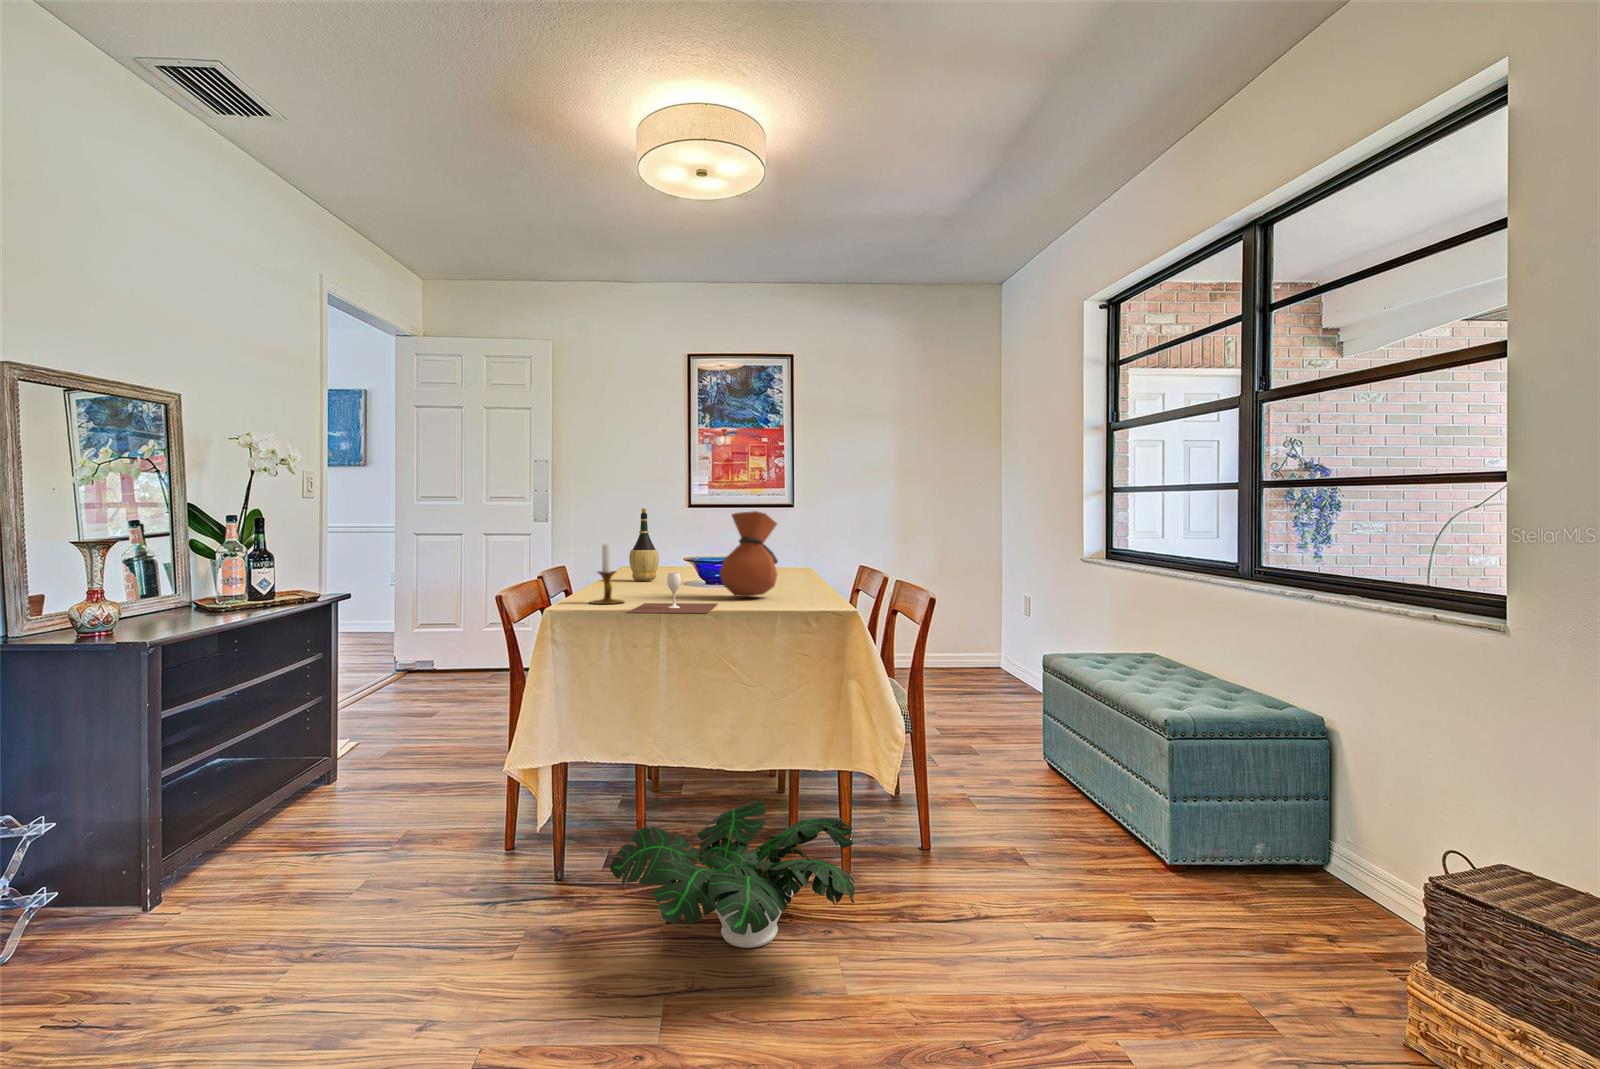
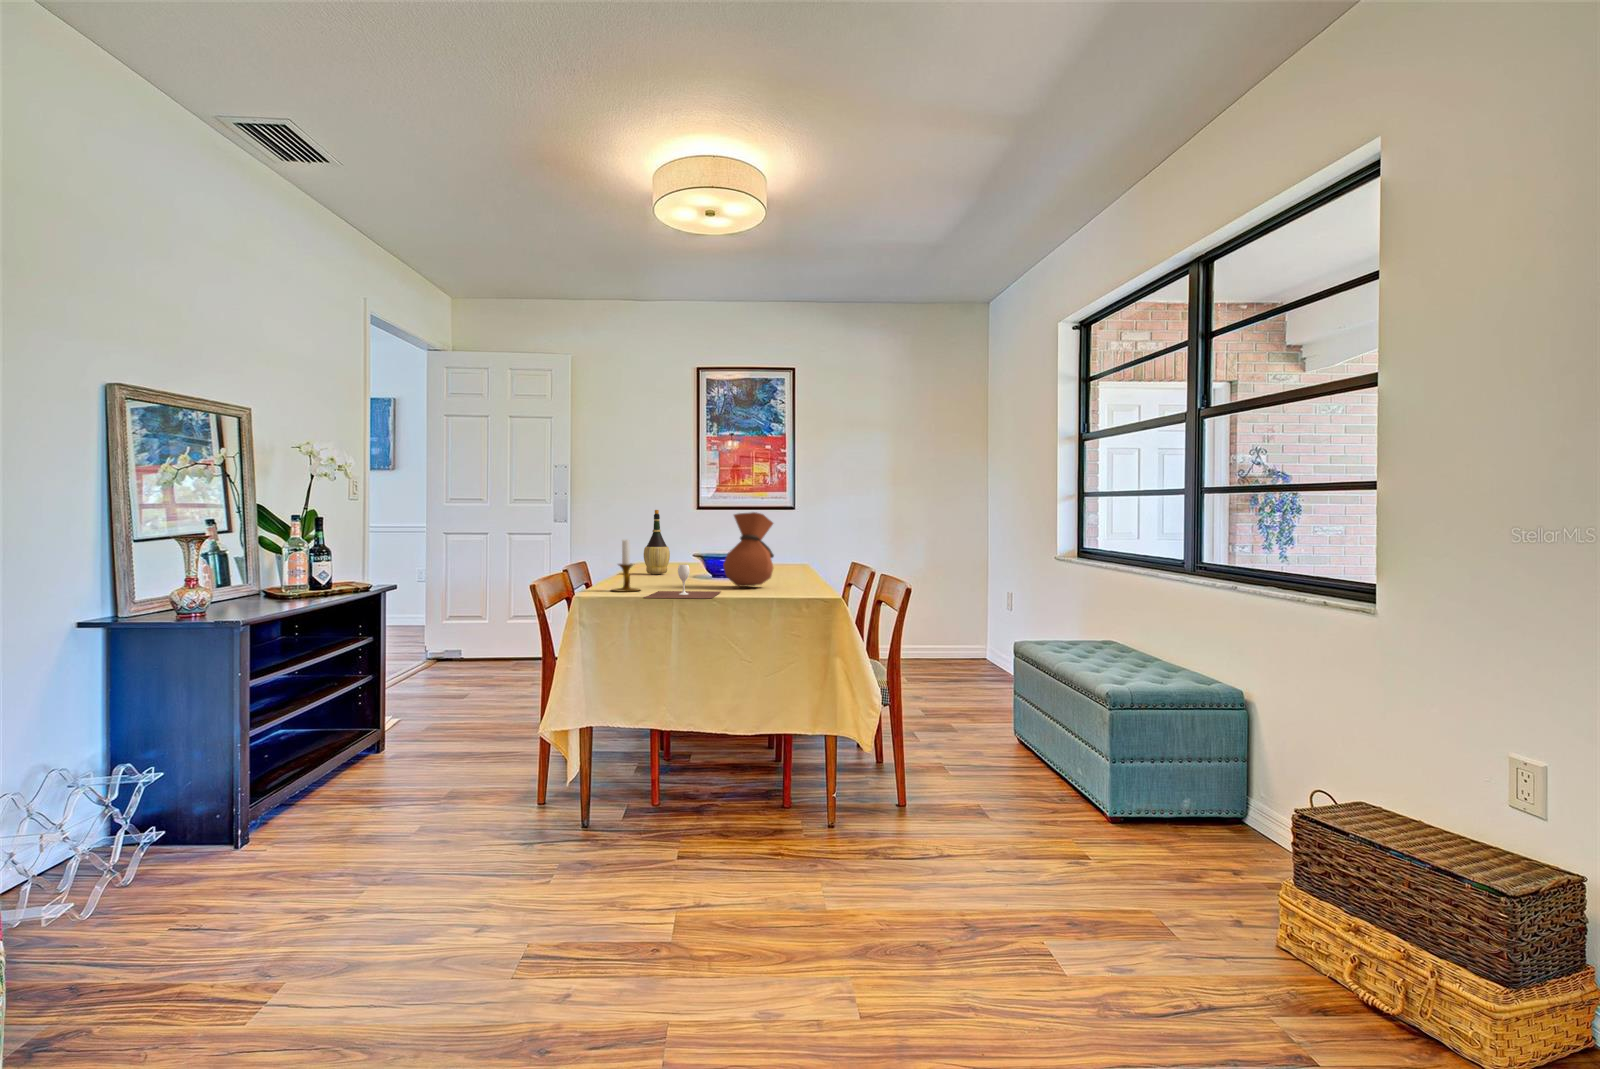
potted plant: present [610,801,855,948] -> none [630,758,835,877]

